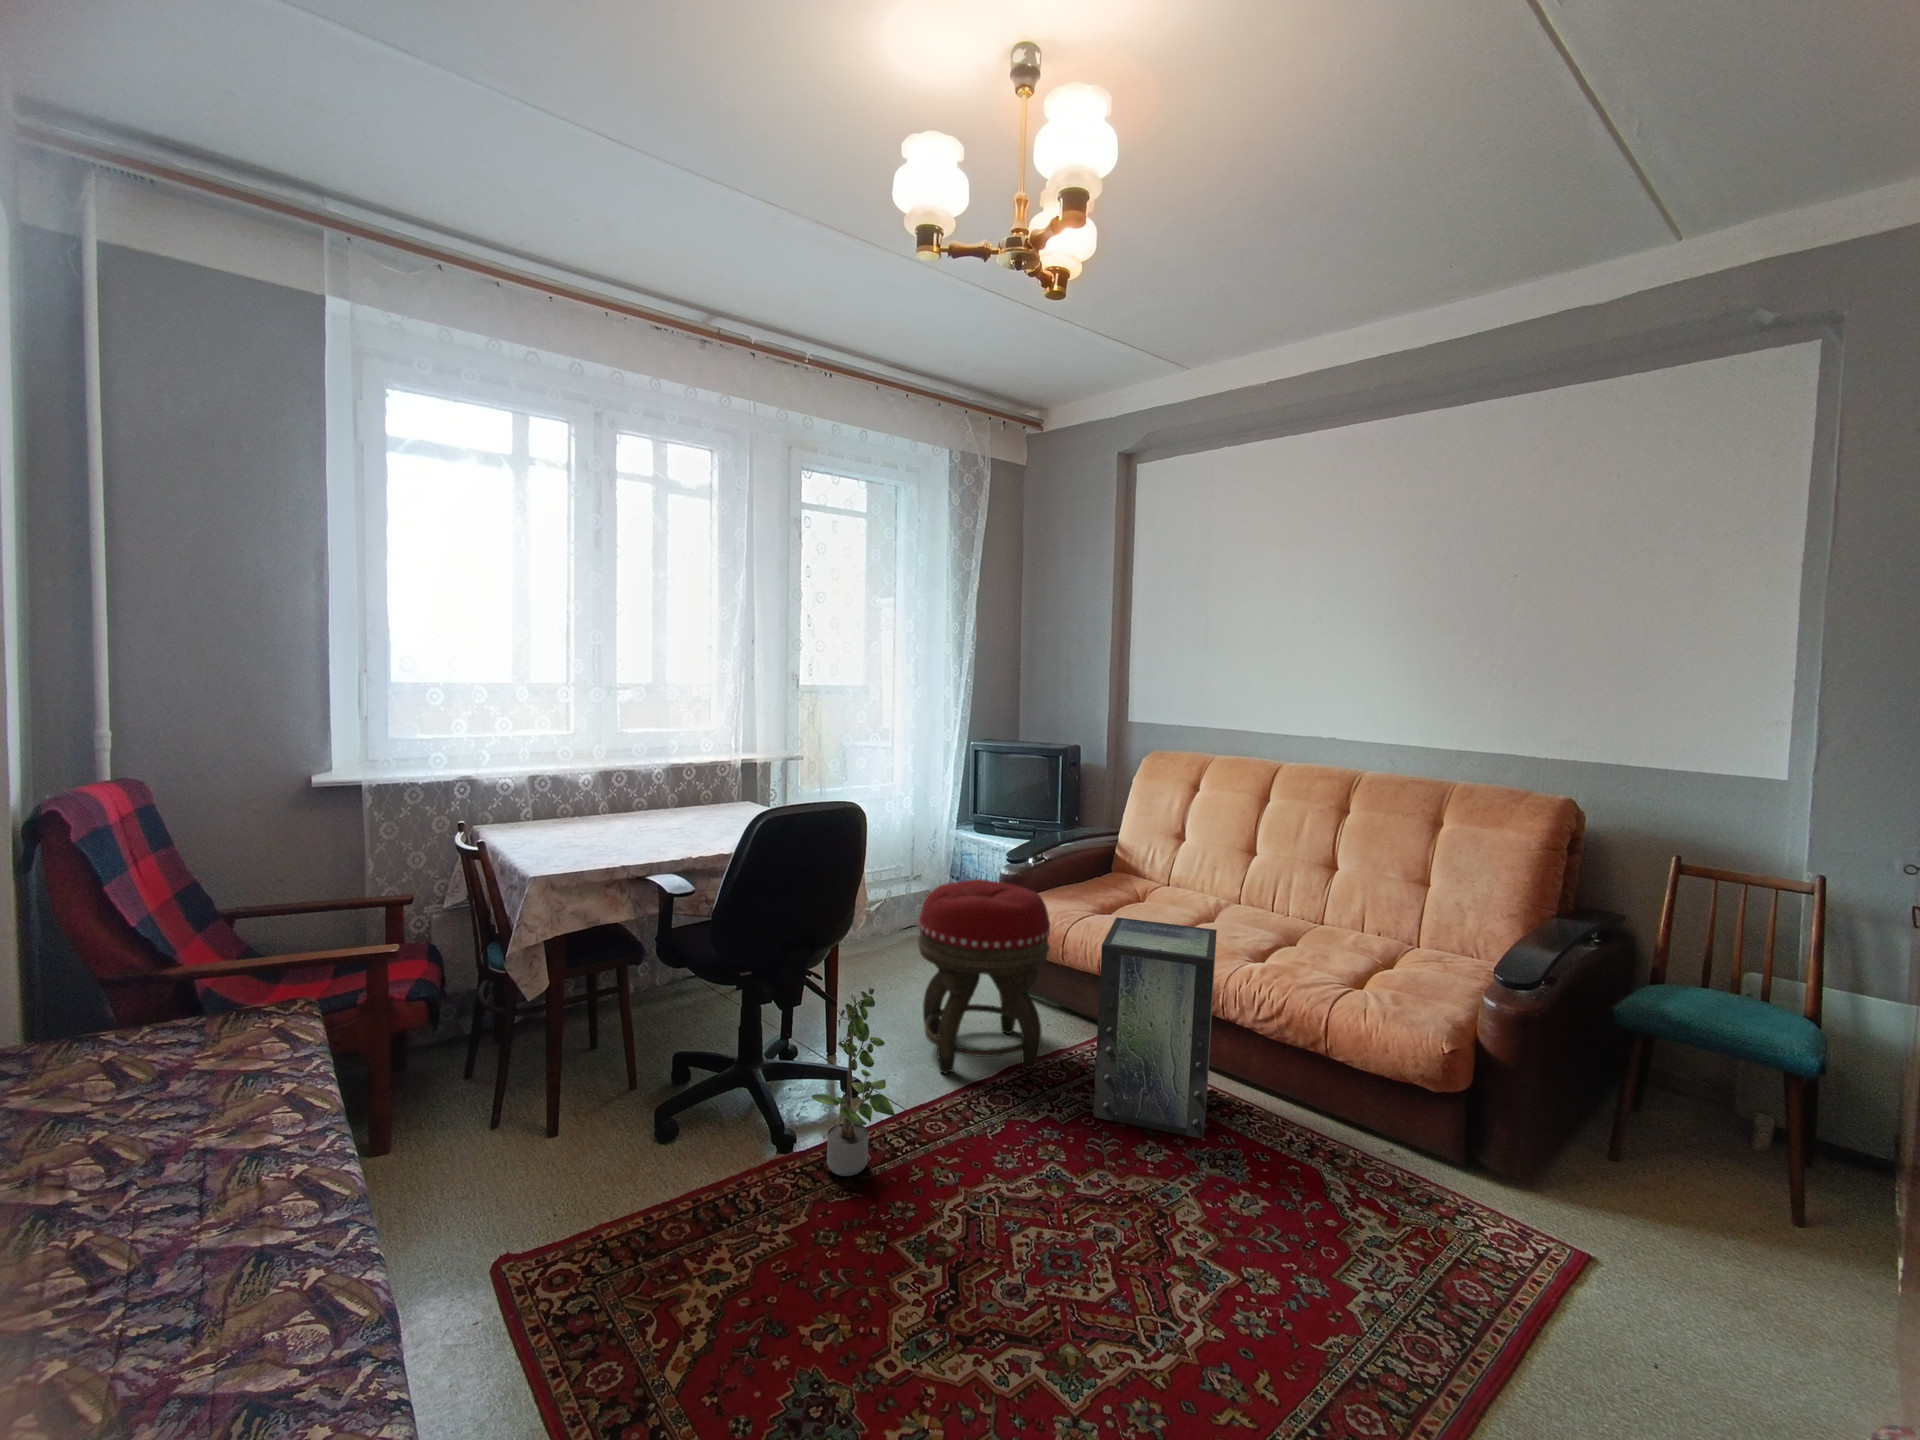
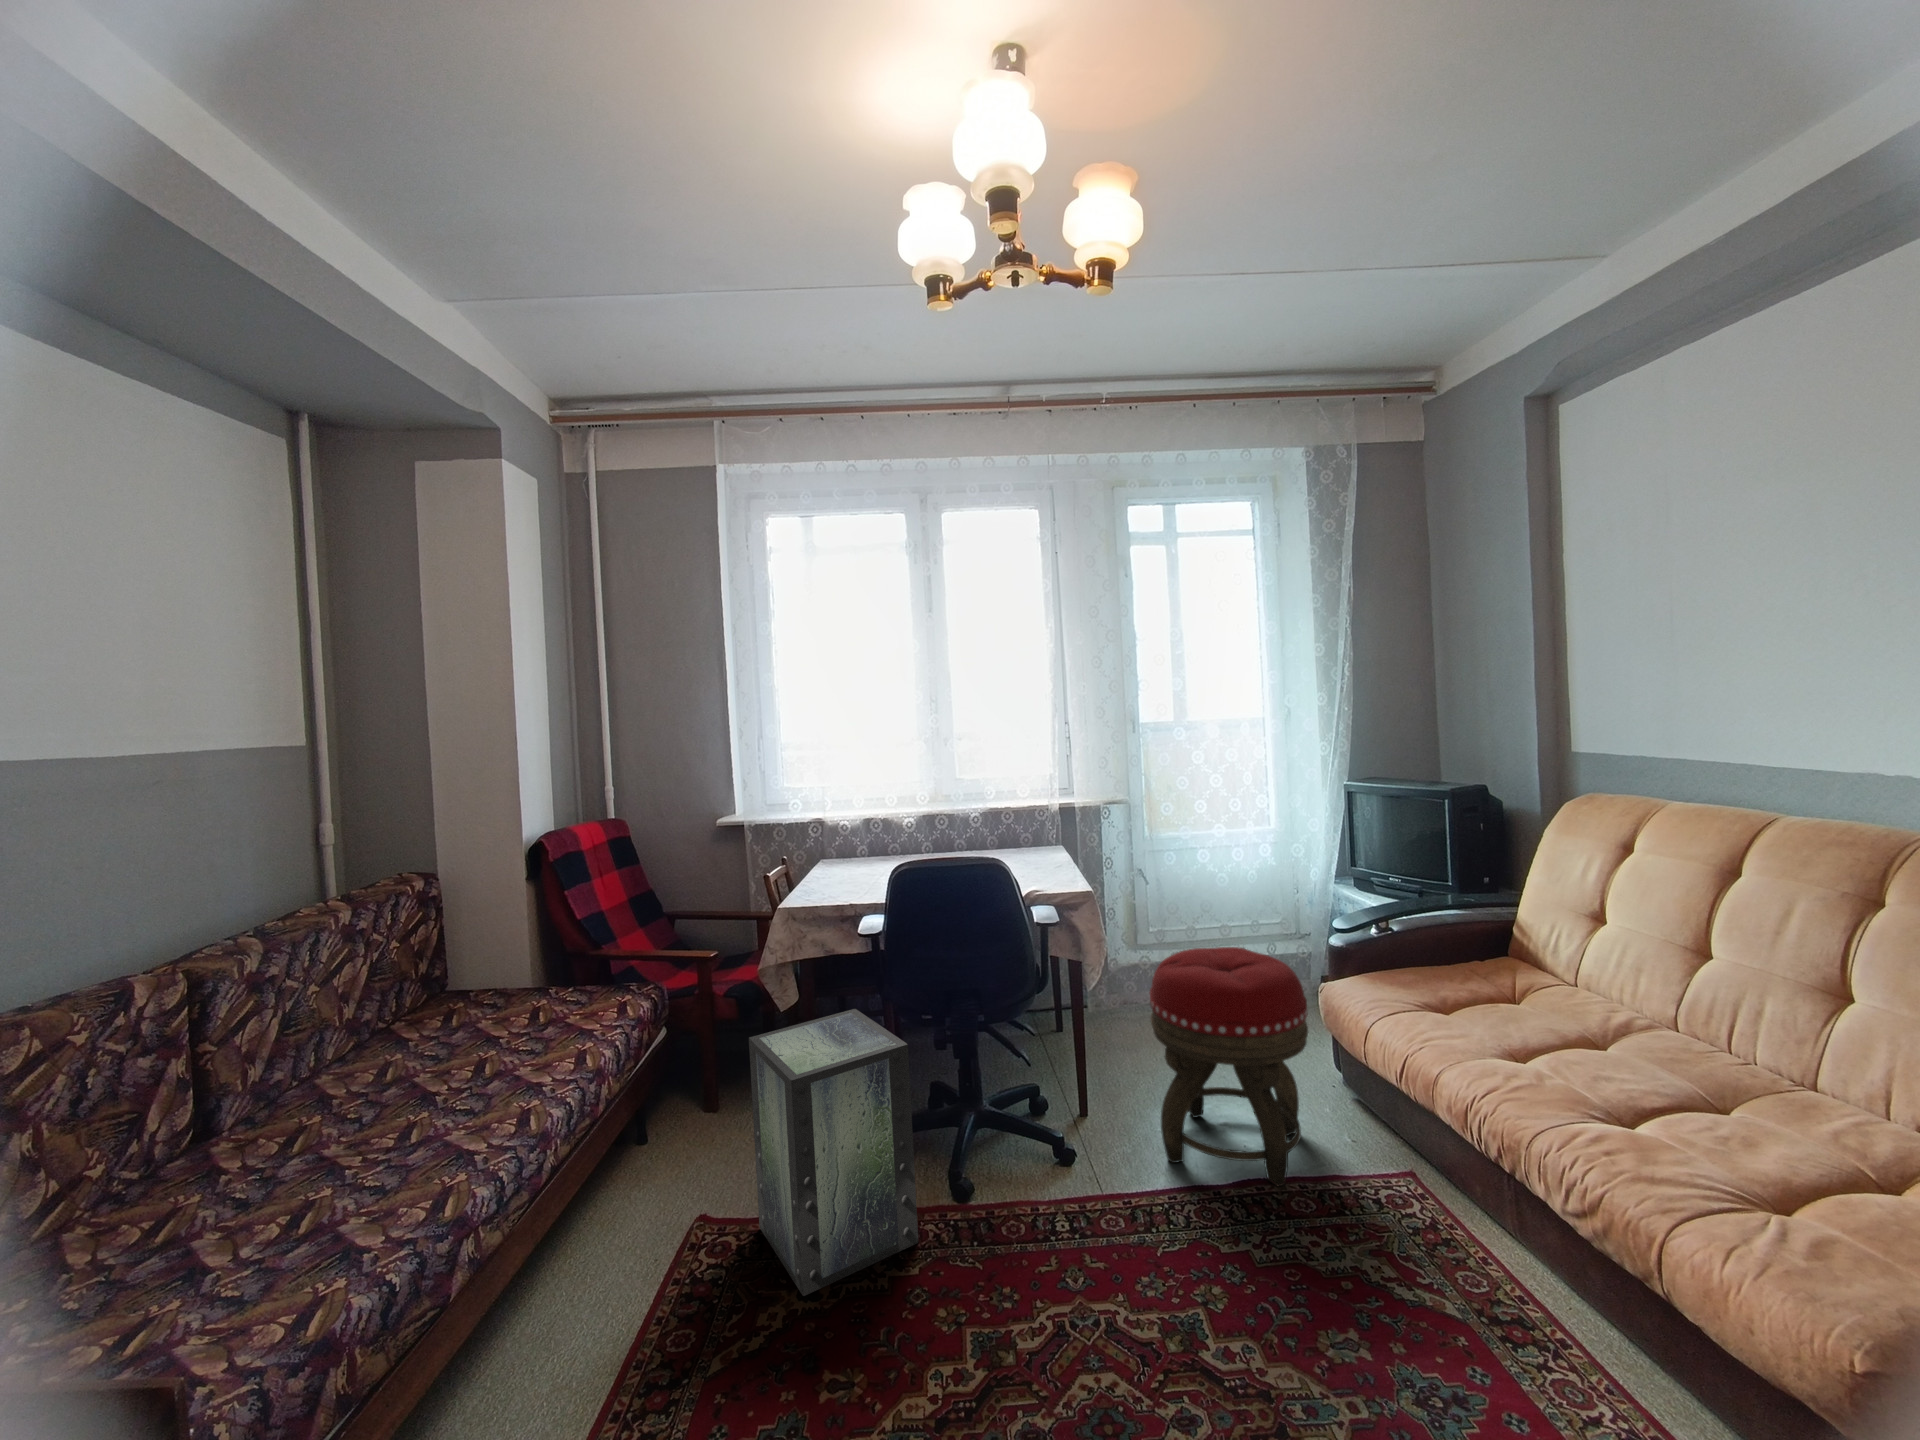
storage box: present [1093,917,1217,1138] -> present [749,1009,918,1296]
potted plant: present [812,988,897,1176] -> none [946,1048,1048,1242]

